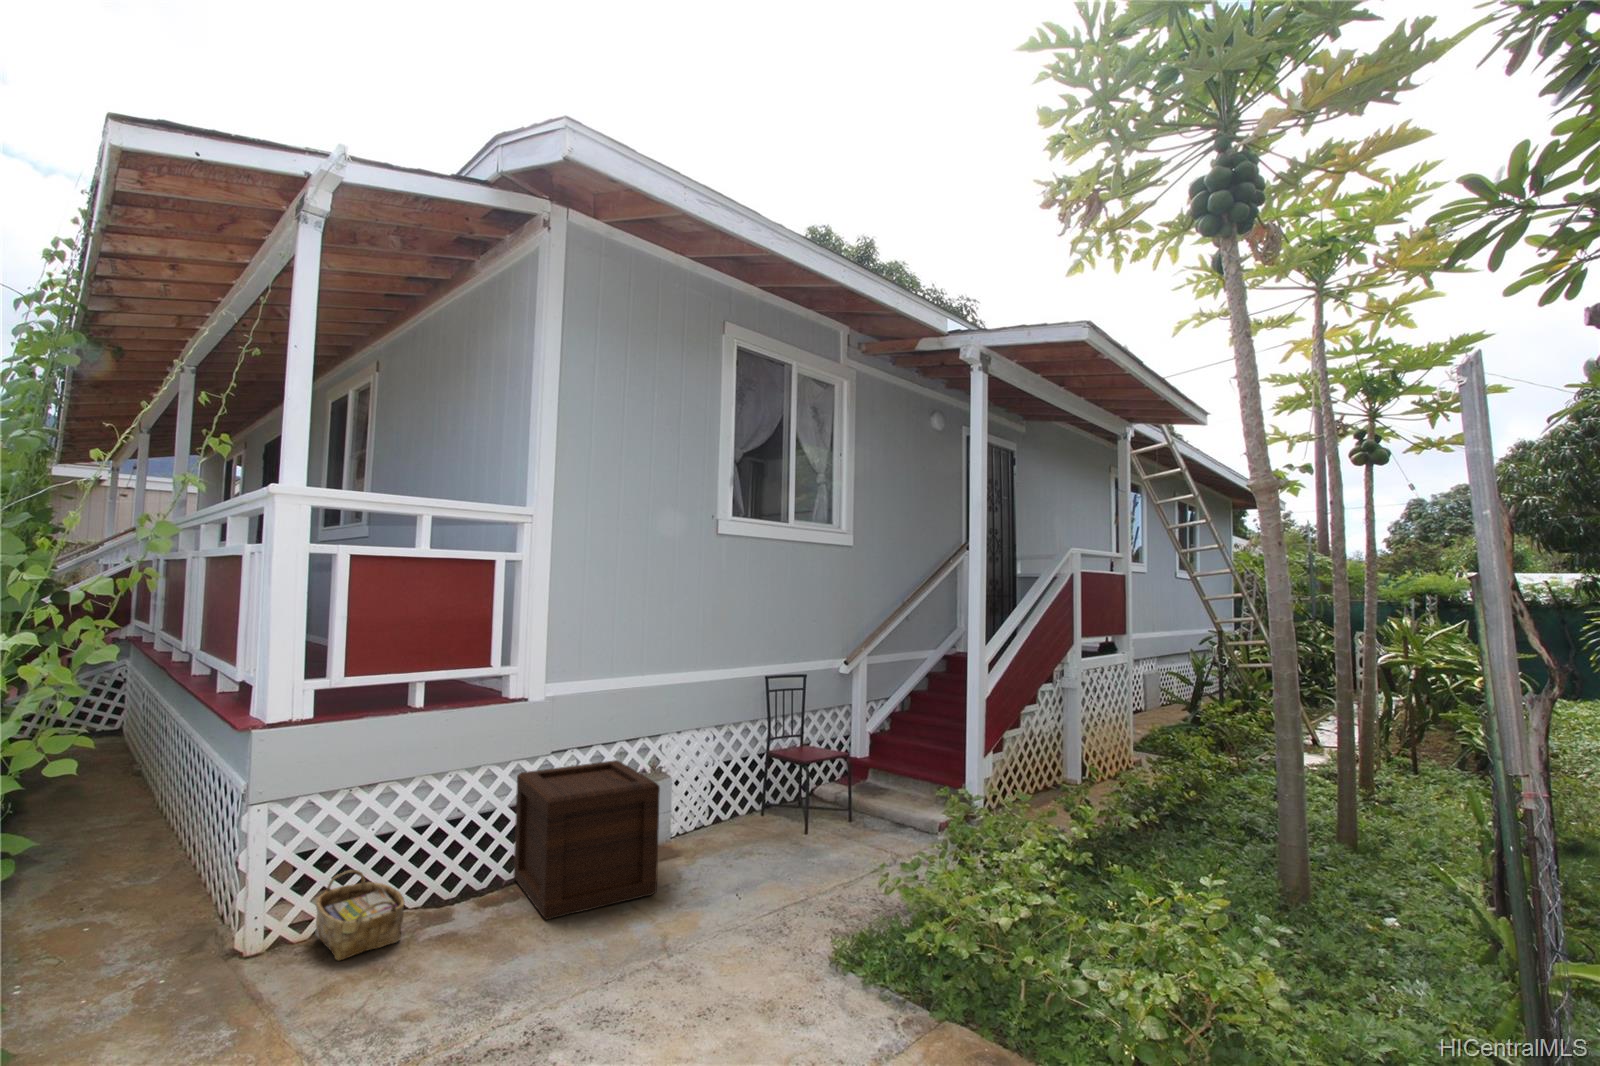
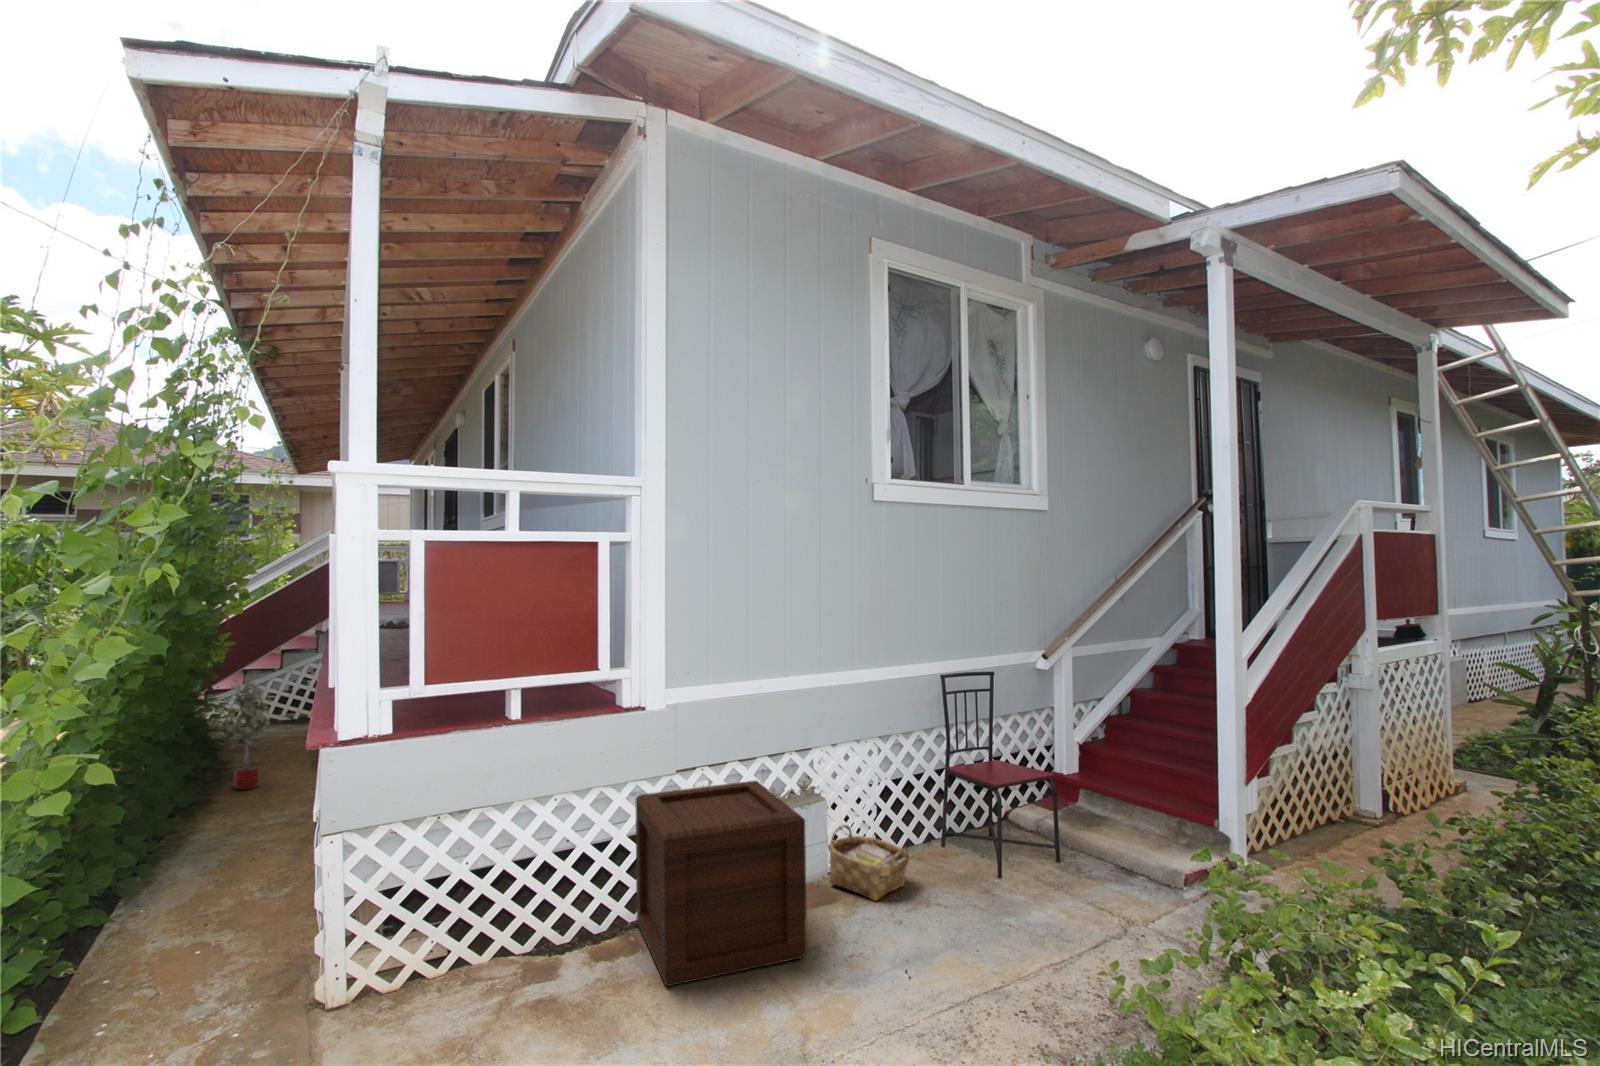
potted tree: none [54,682,131,792] -> present [207,678,272,790]
woven basket: present [315,870,405,961] -> present [828,825,909,900]

